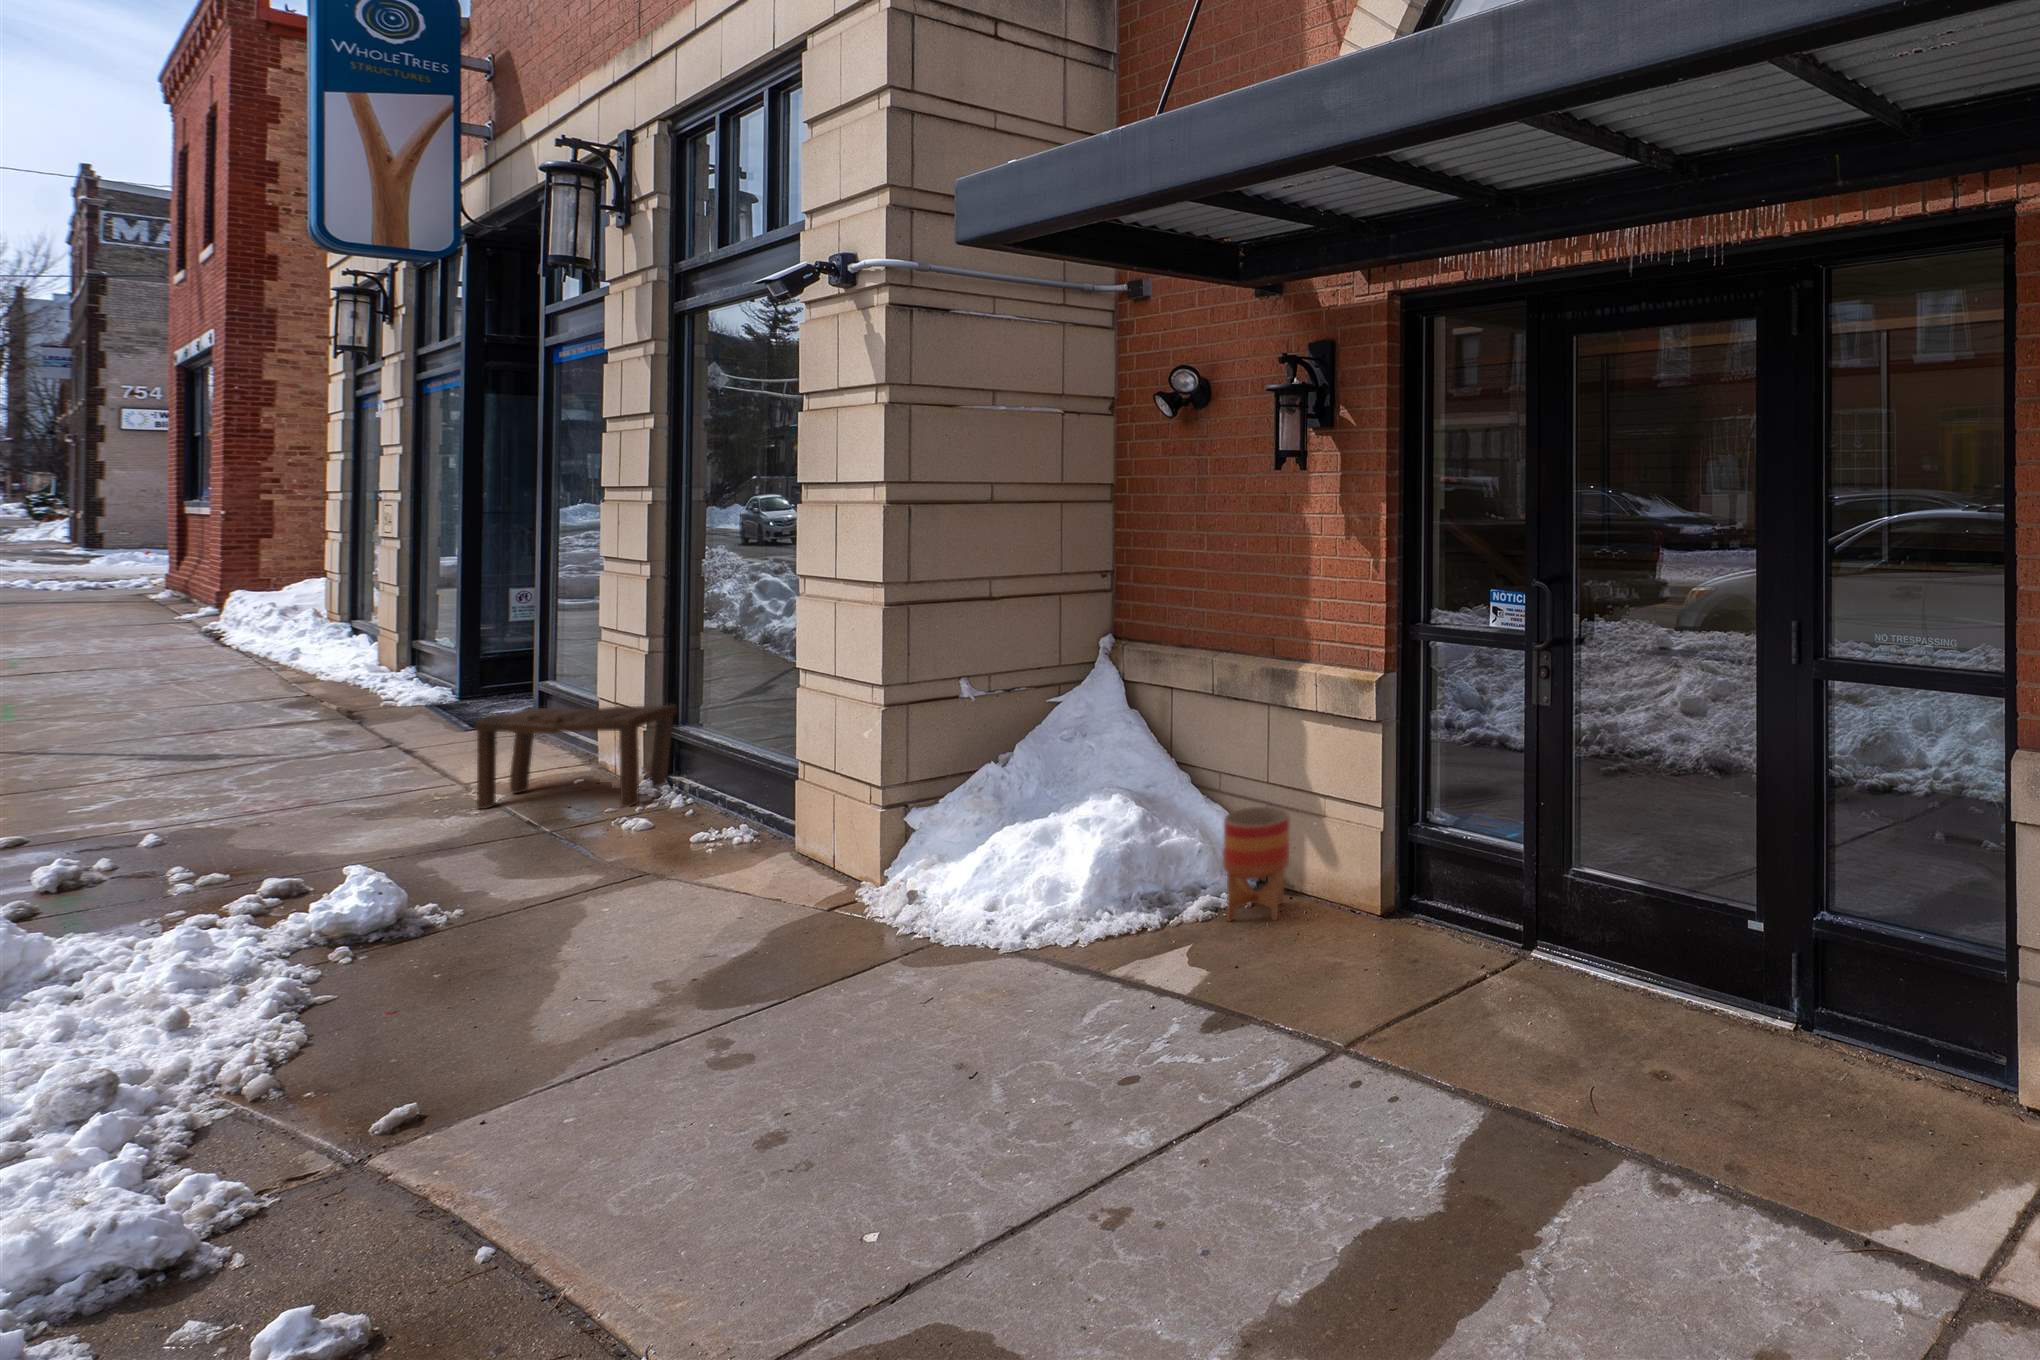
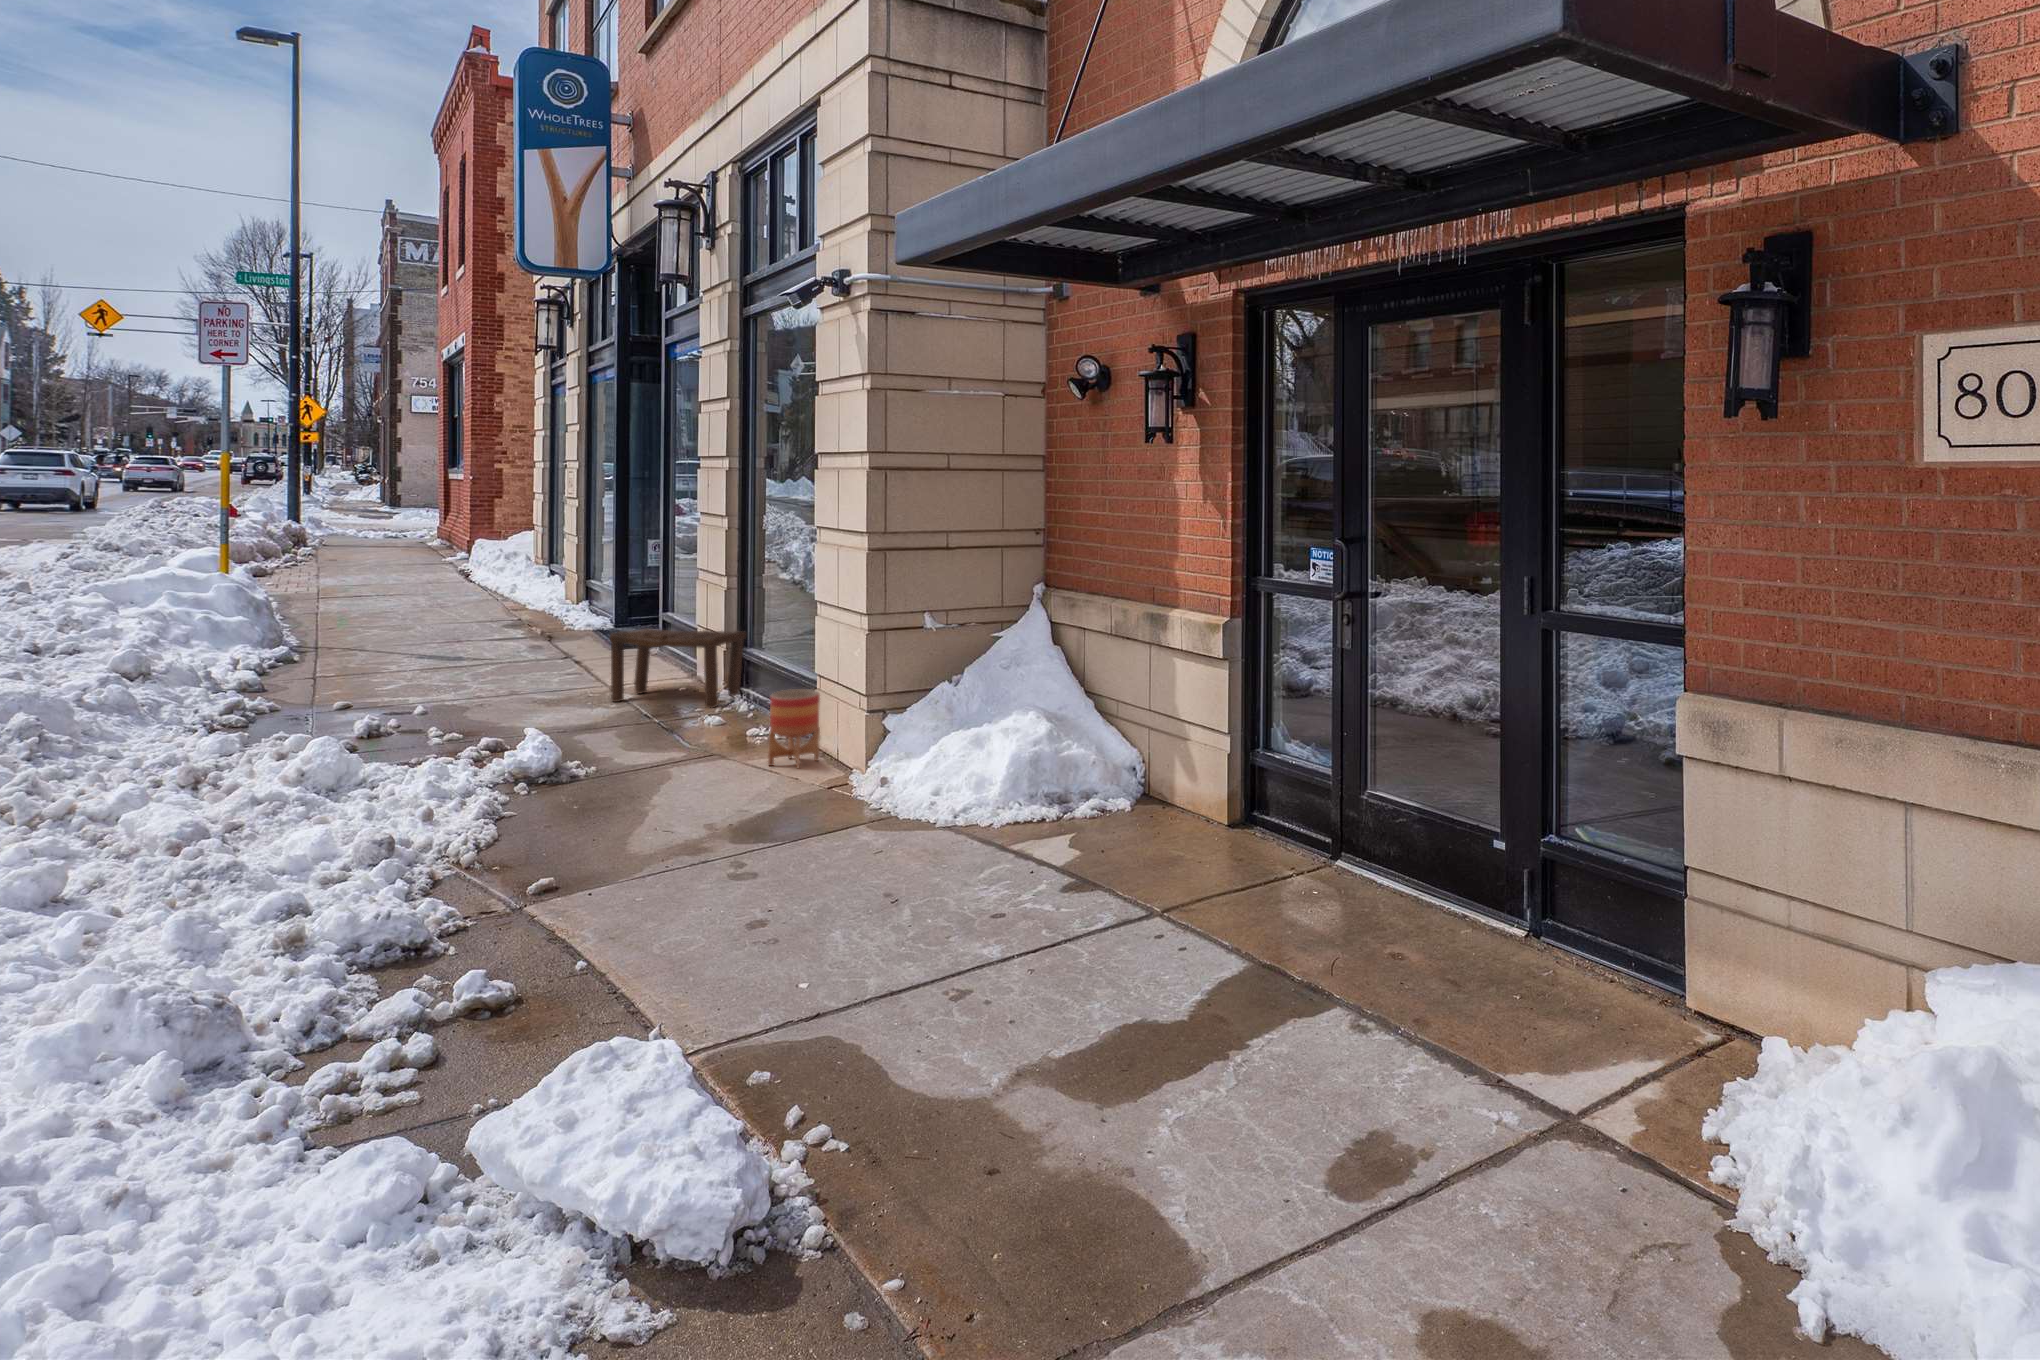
planter: present [1223,807,1290,921] -> present [768,689,820,768]

